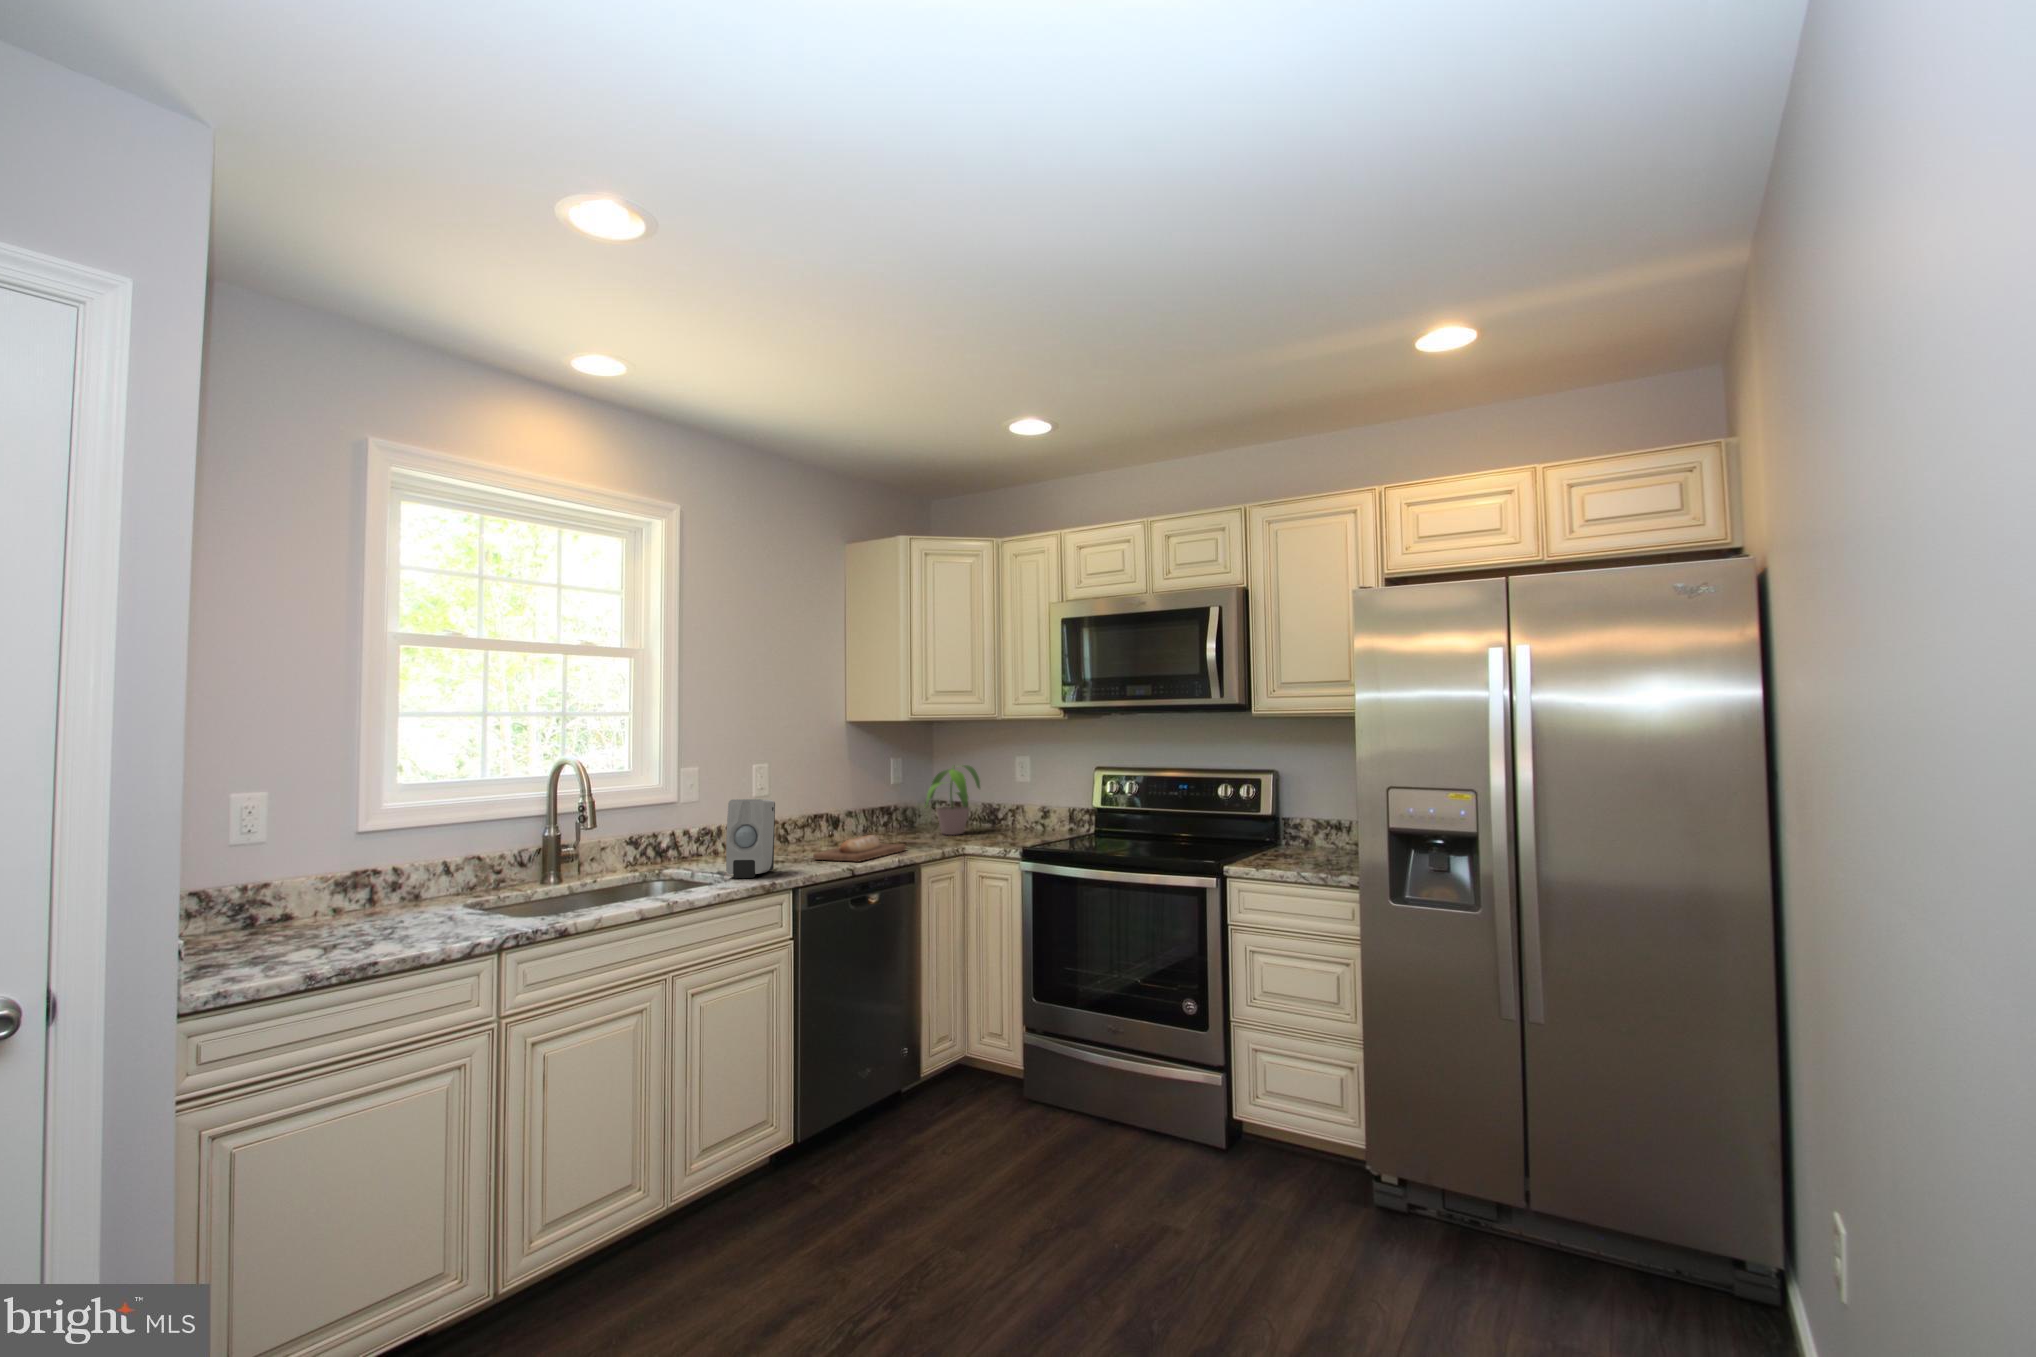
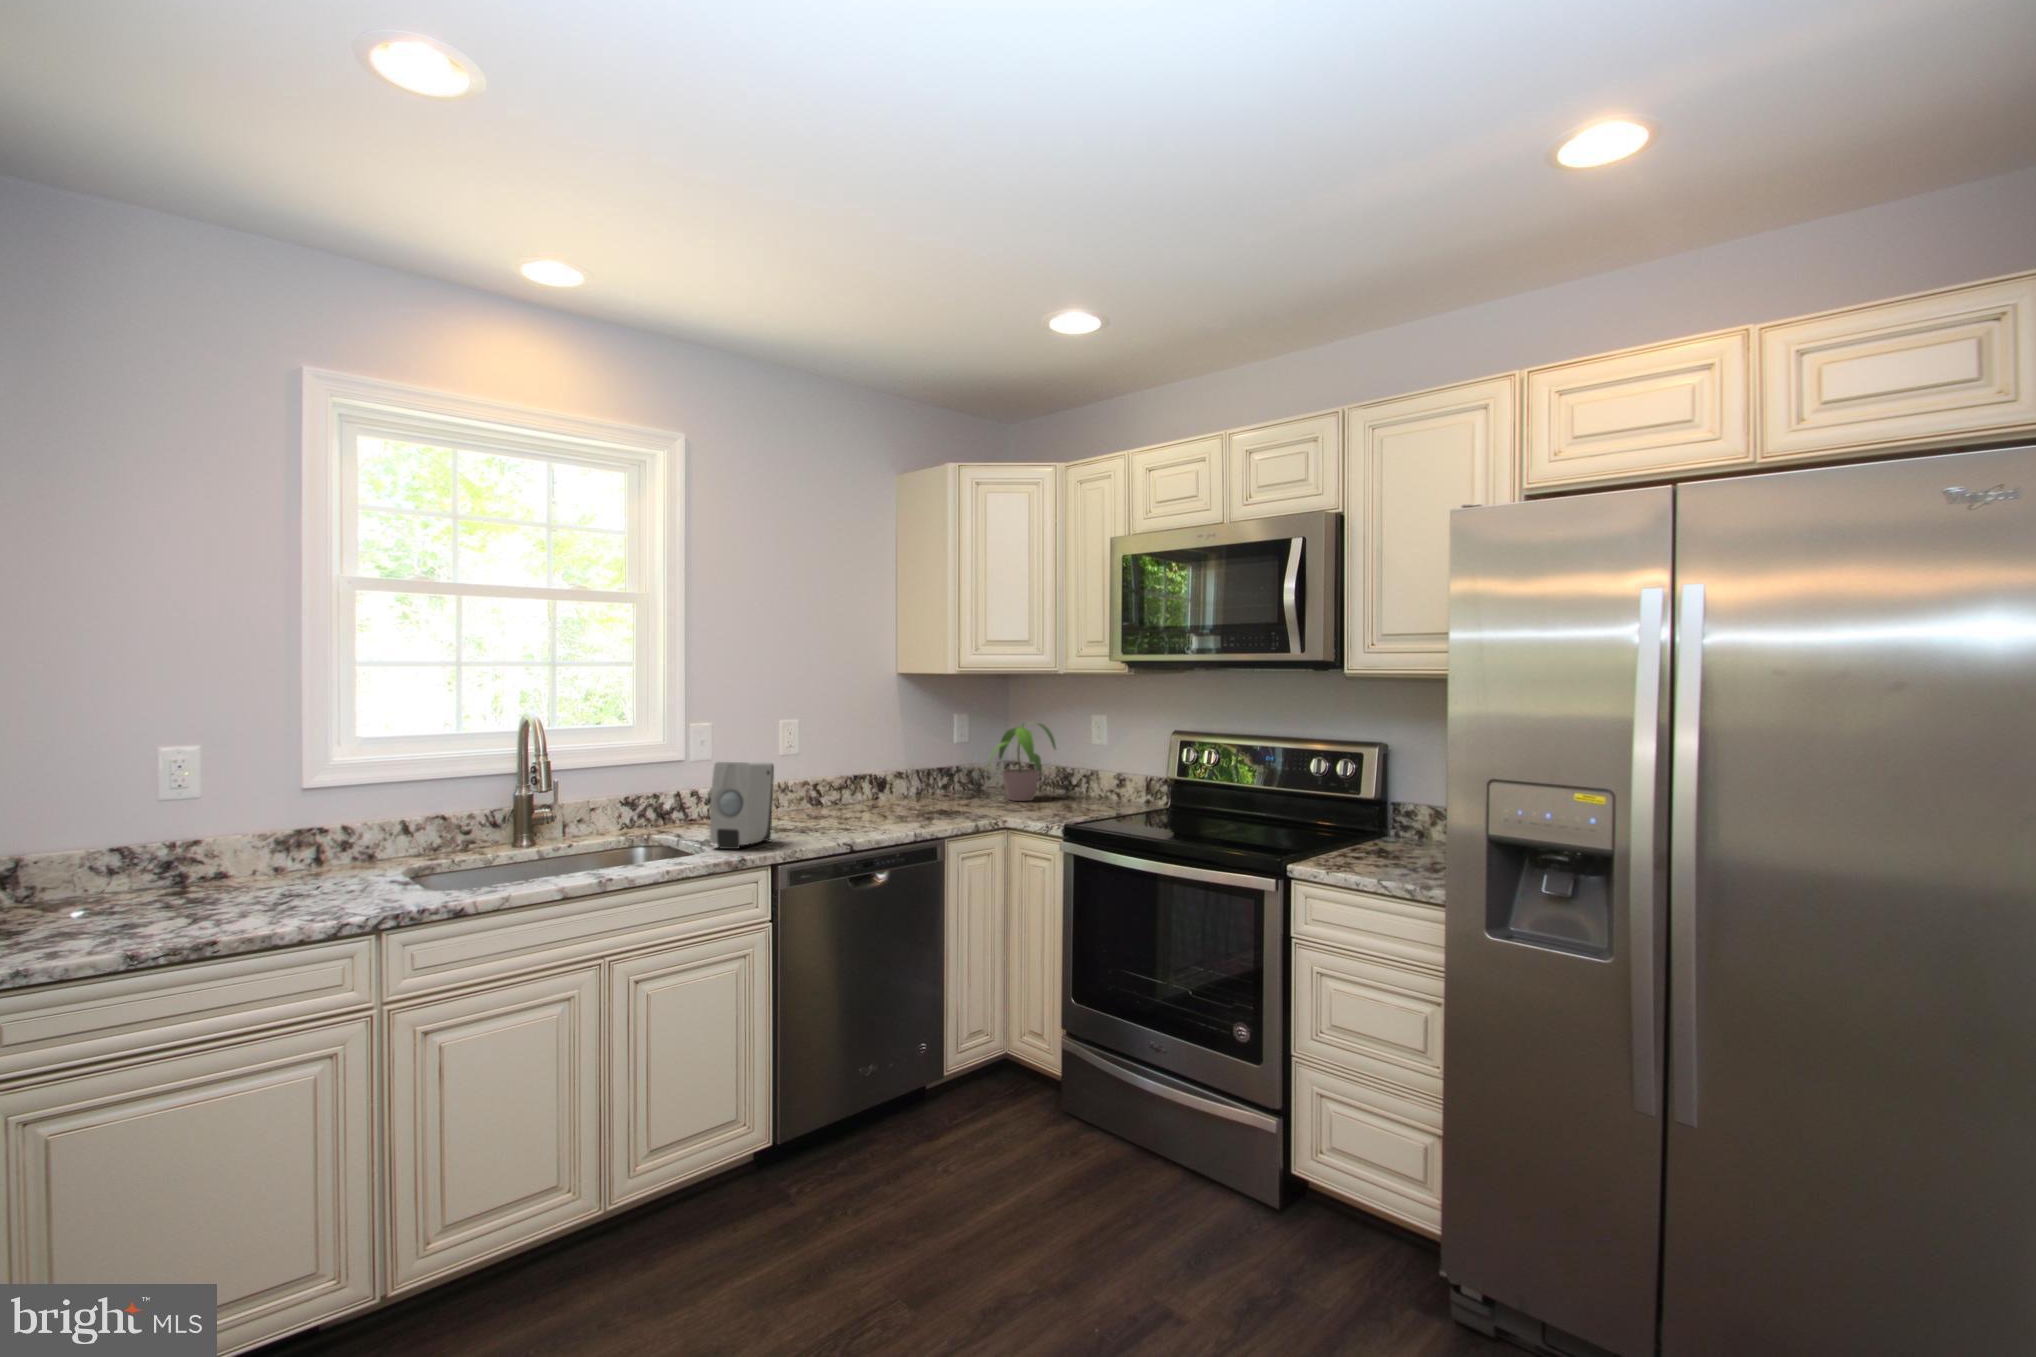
bread loaf: present [813,835,906,862] -> none [830,801,943,833]

